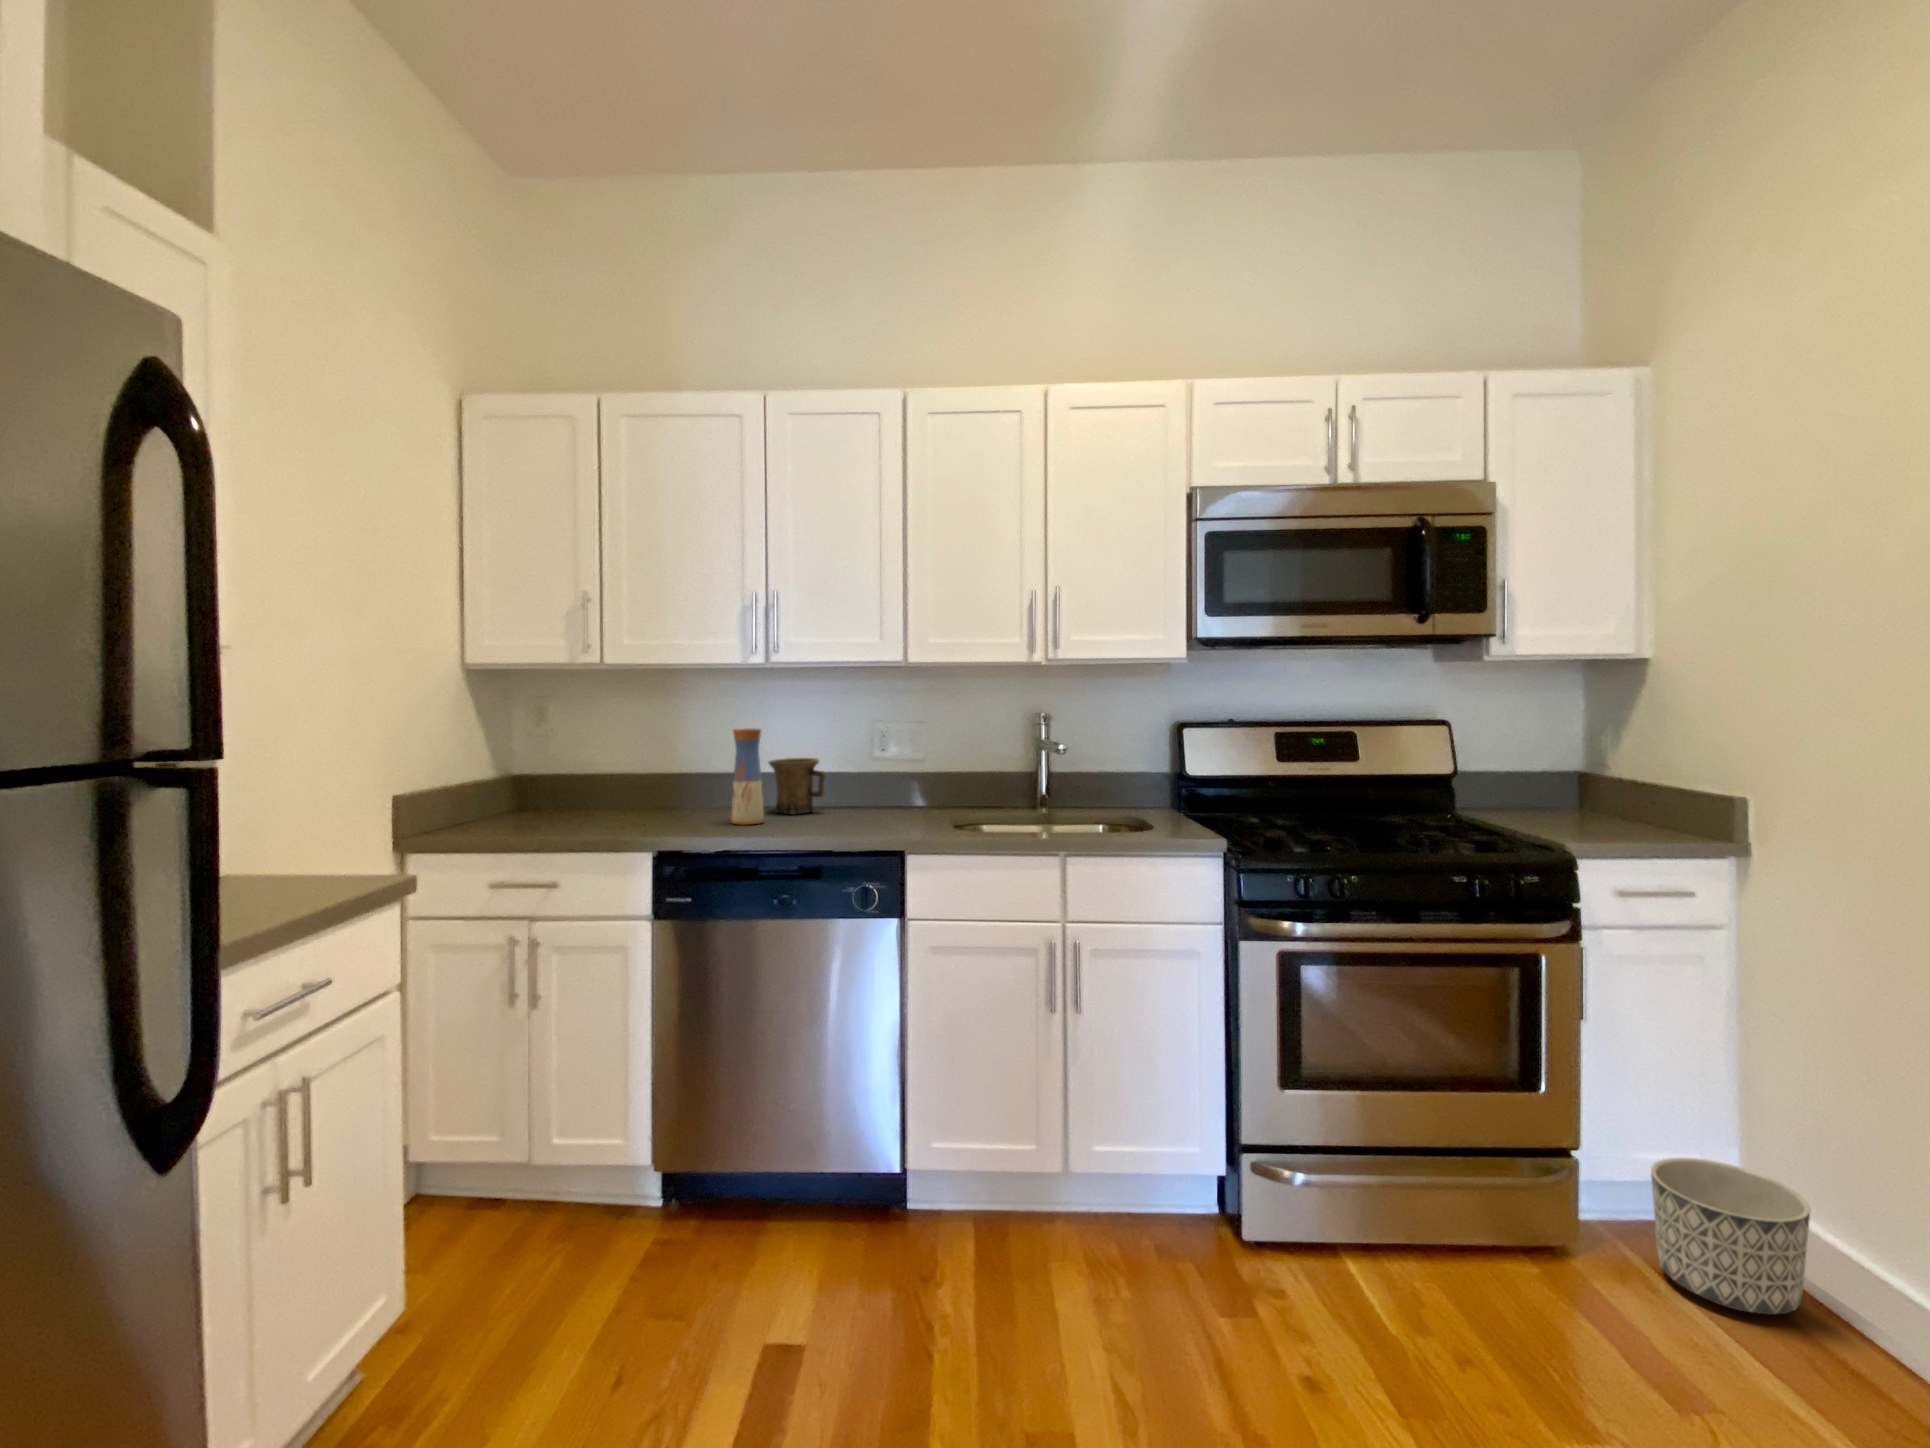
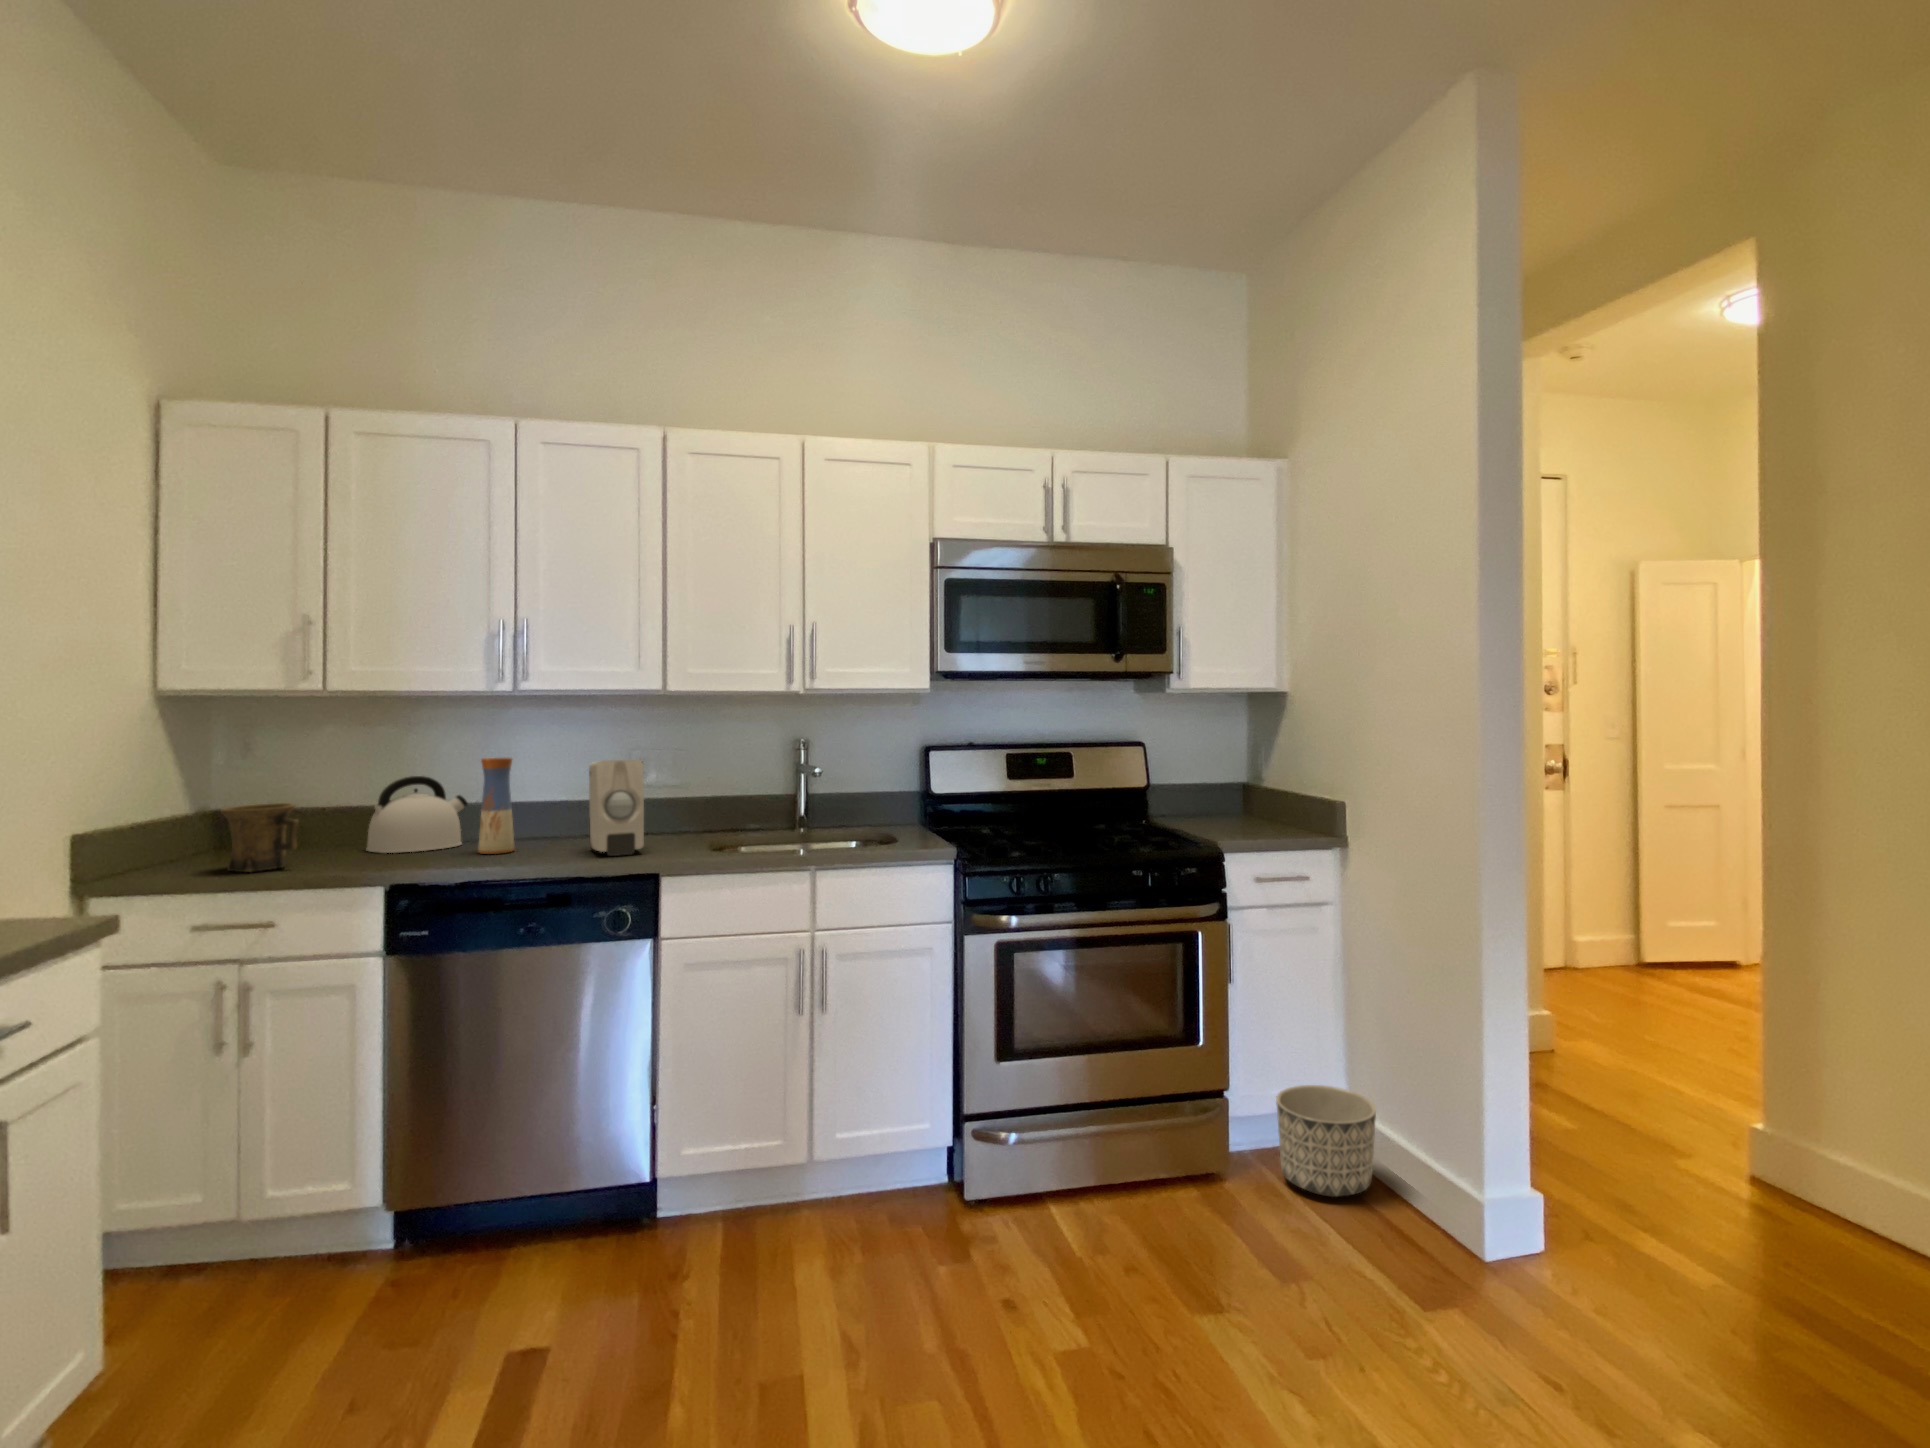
soap dispenser: none [833,732,888,832] -> present [589,759,644,856]
kettle: none [633,746,721,820] -> present [367,776,468,853]
mug: present [769,758,825,814] -> present [220,803,299,872]

